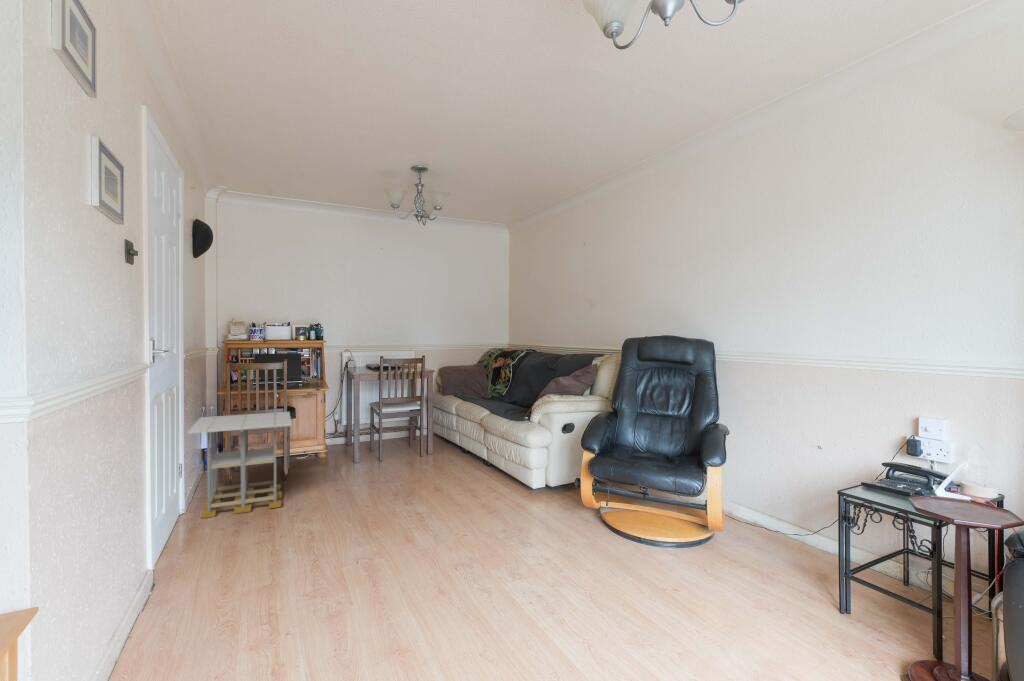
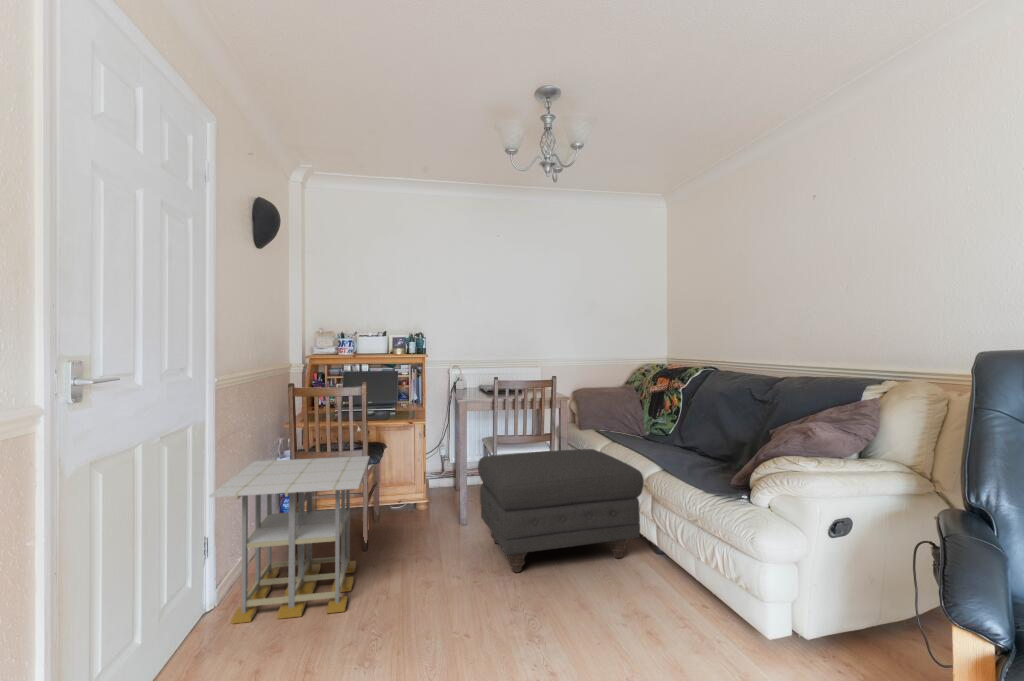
ottoman: none [368,405,480,482] -> present [478,449,644,572]

